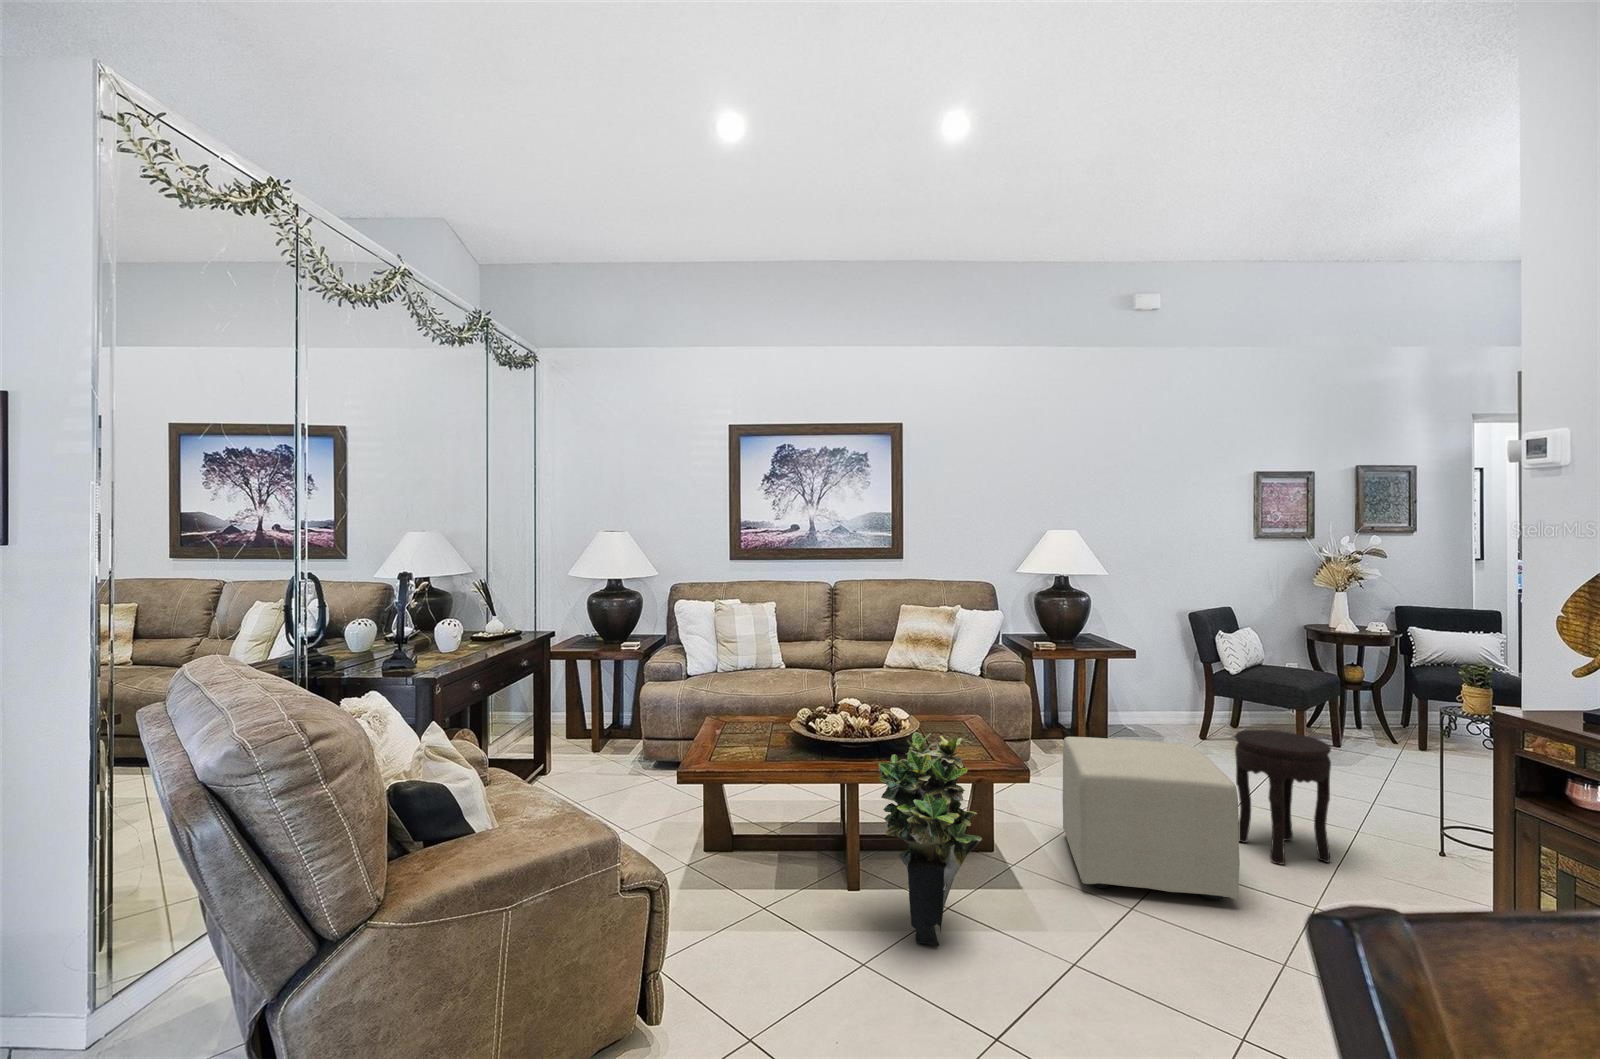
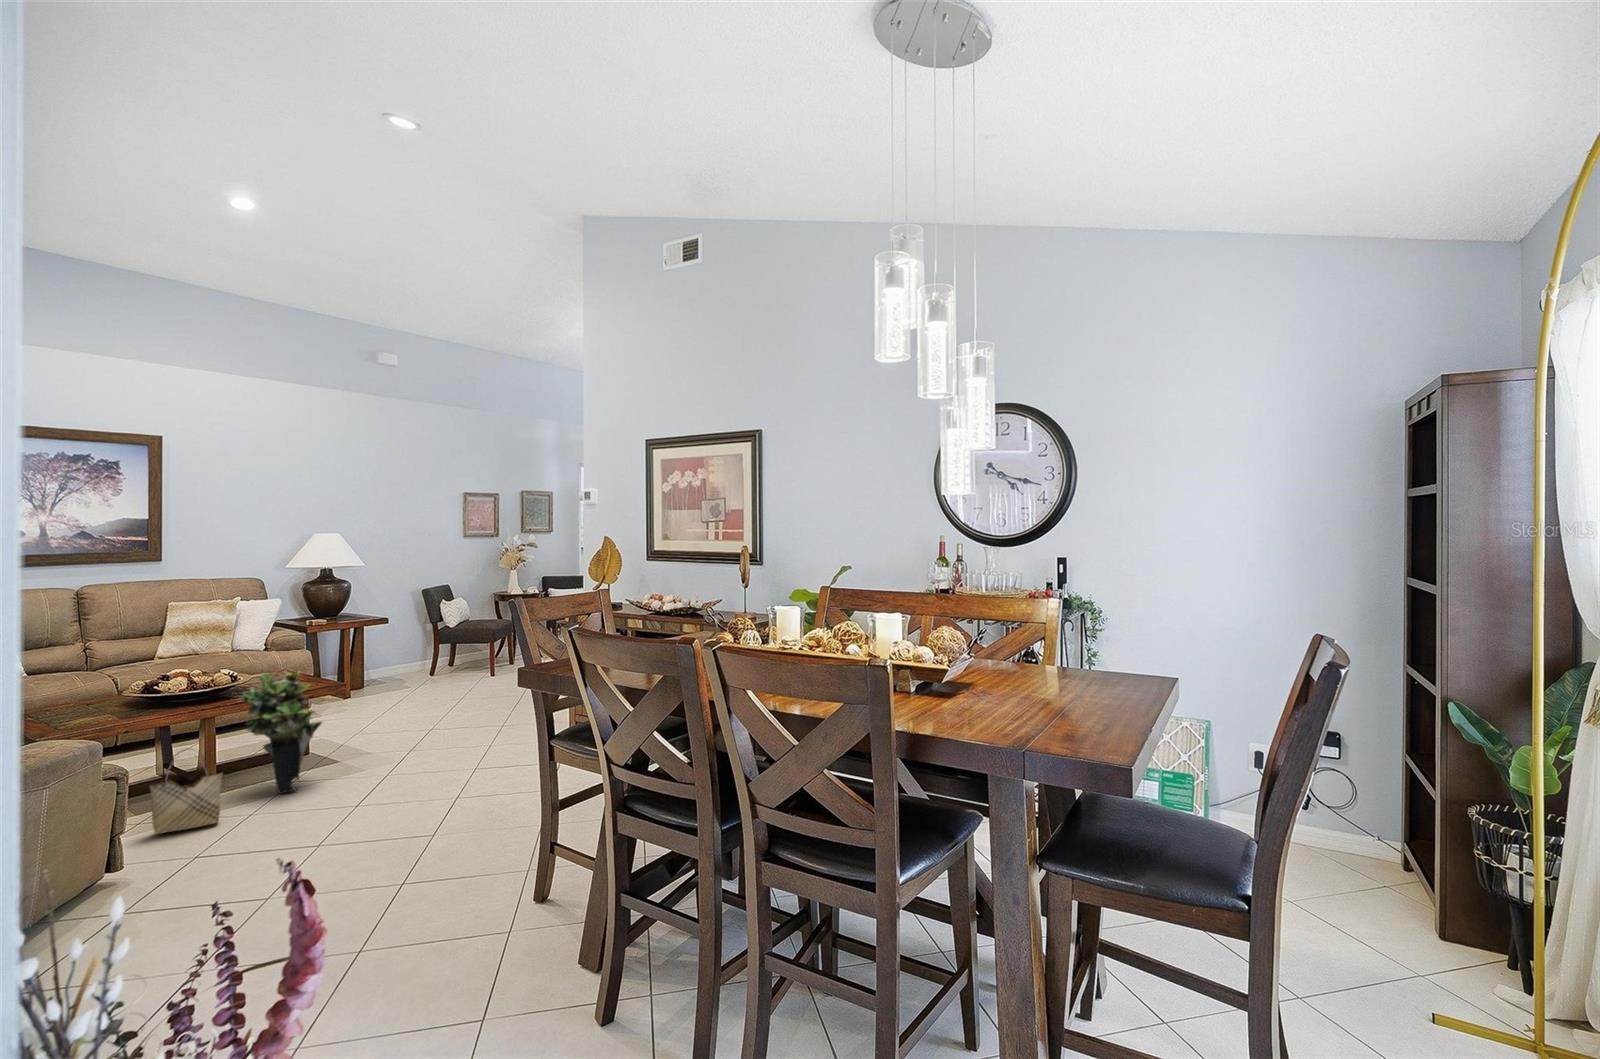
side table: present [1235,729,1331,865] -> none [458,647,505,716]
ottoman: present [1062,737,1240,900] -> none [353,661,463,747]
woven basket: none [741,840,825,978] -> present [150,748,222,834]

